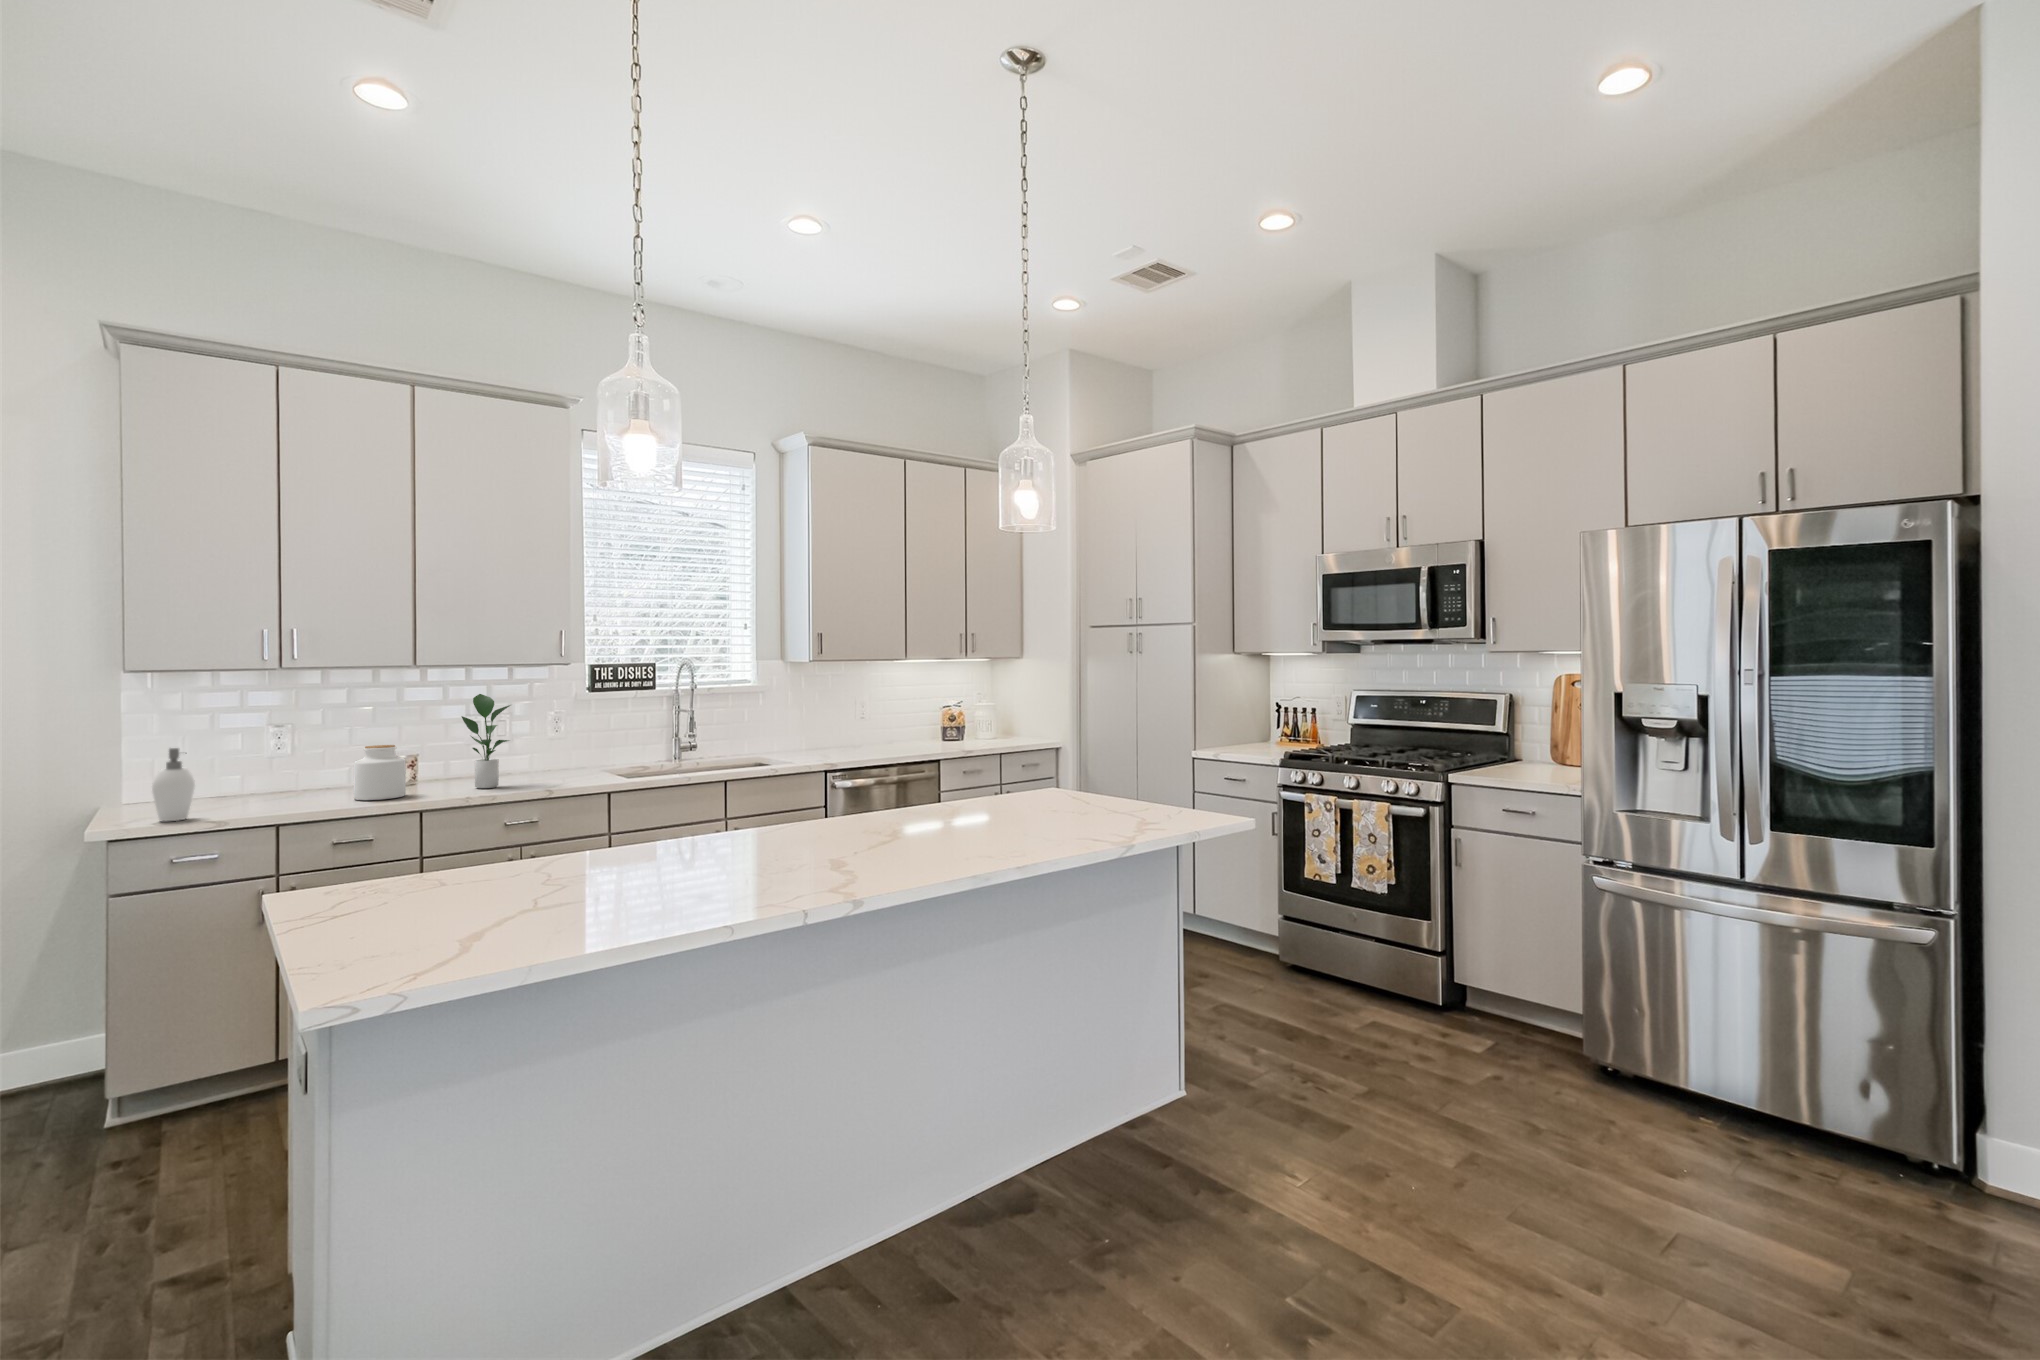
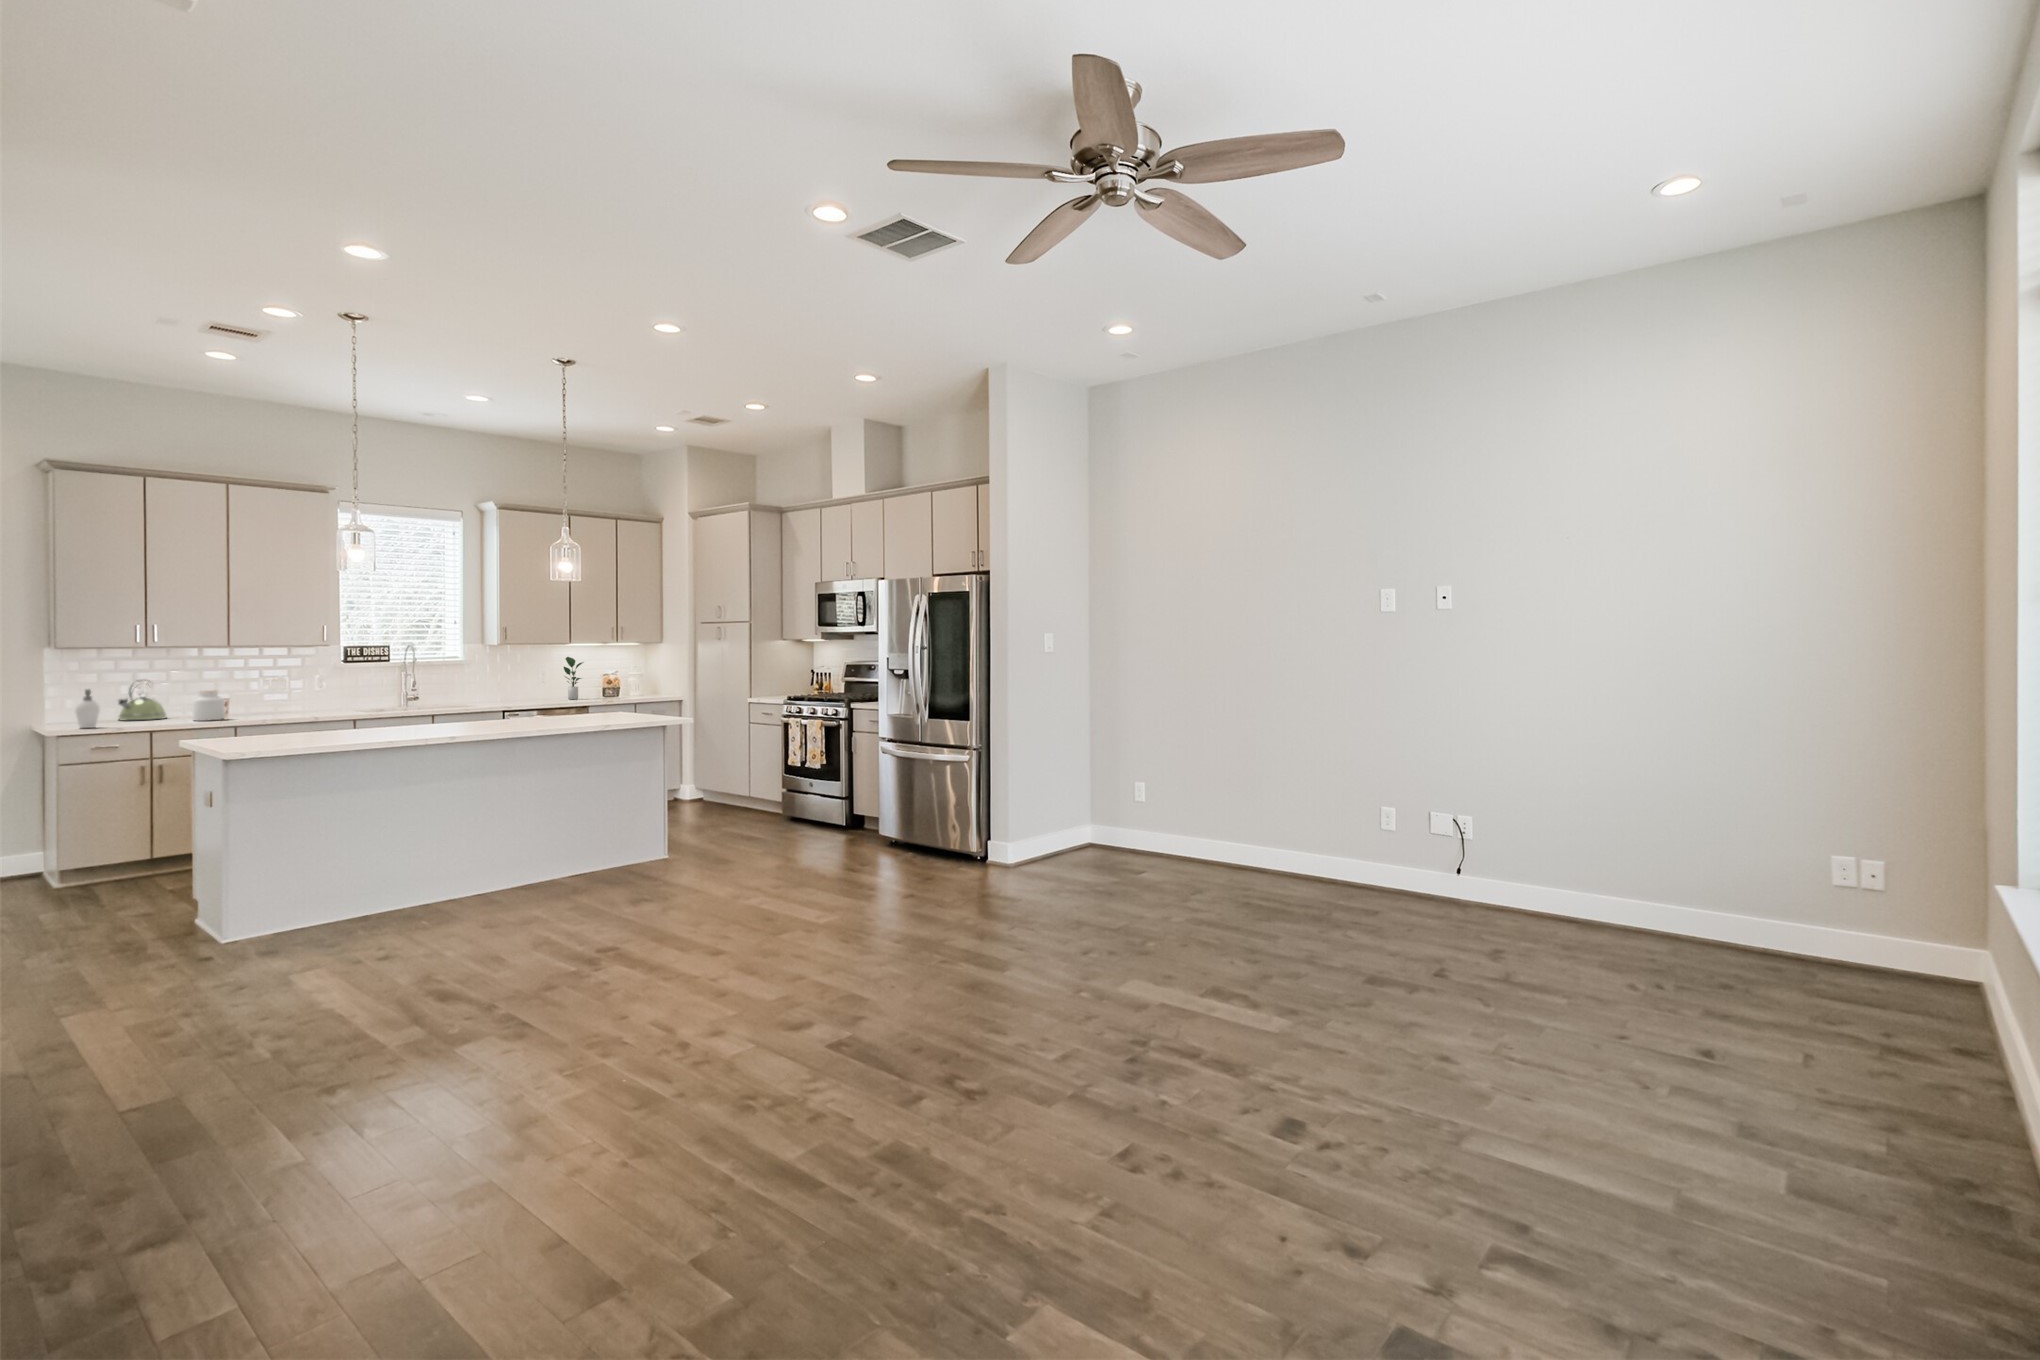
potted plant: present [462,694,510,788] -> present [564,657,584,699]
kettle: none [238,724,320,798] -> present [118,684,166,720]

